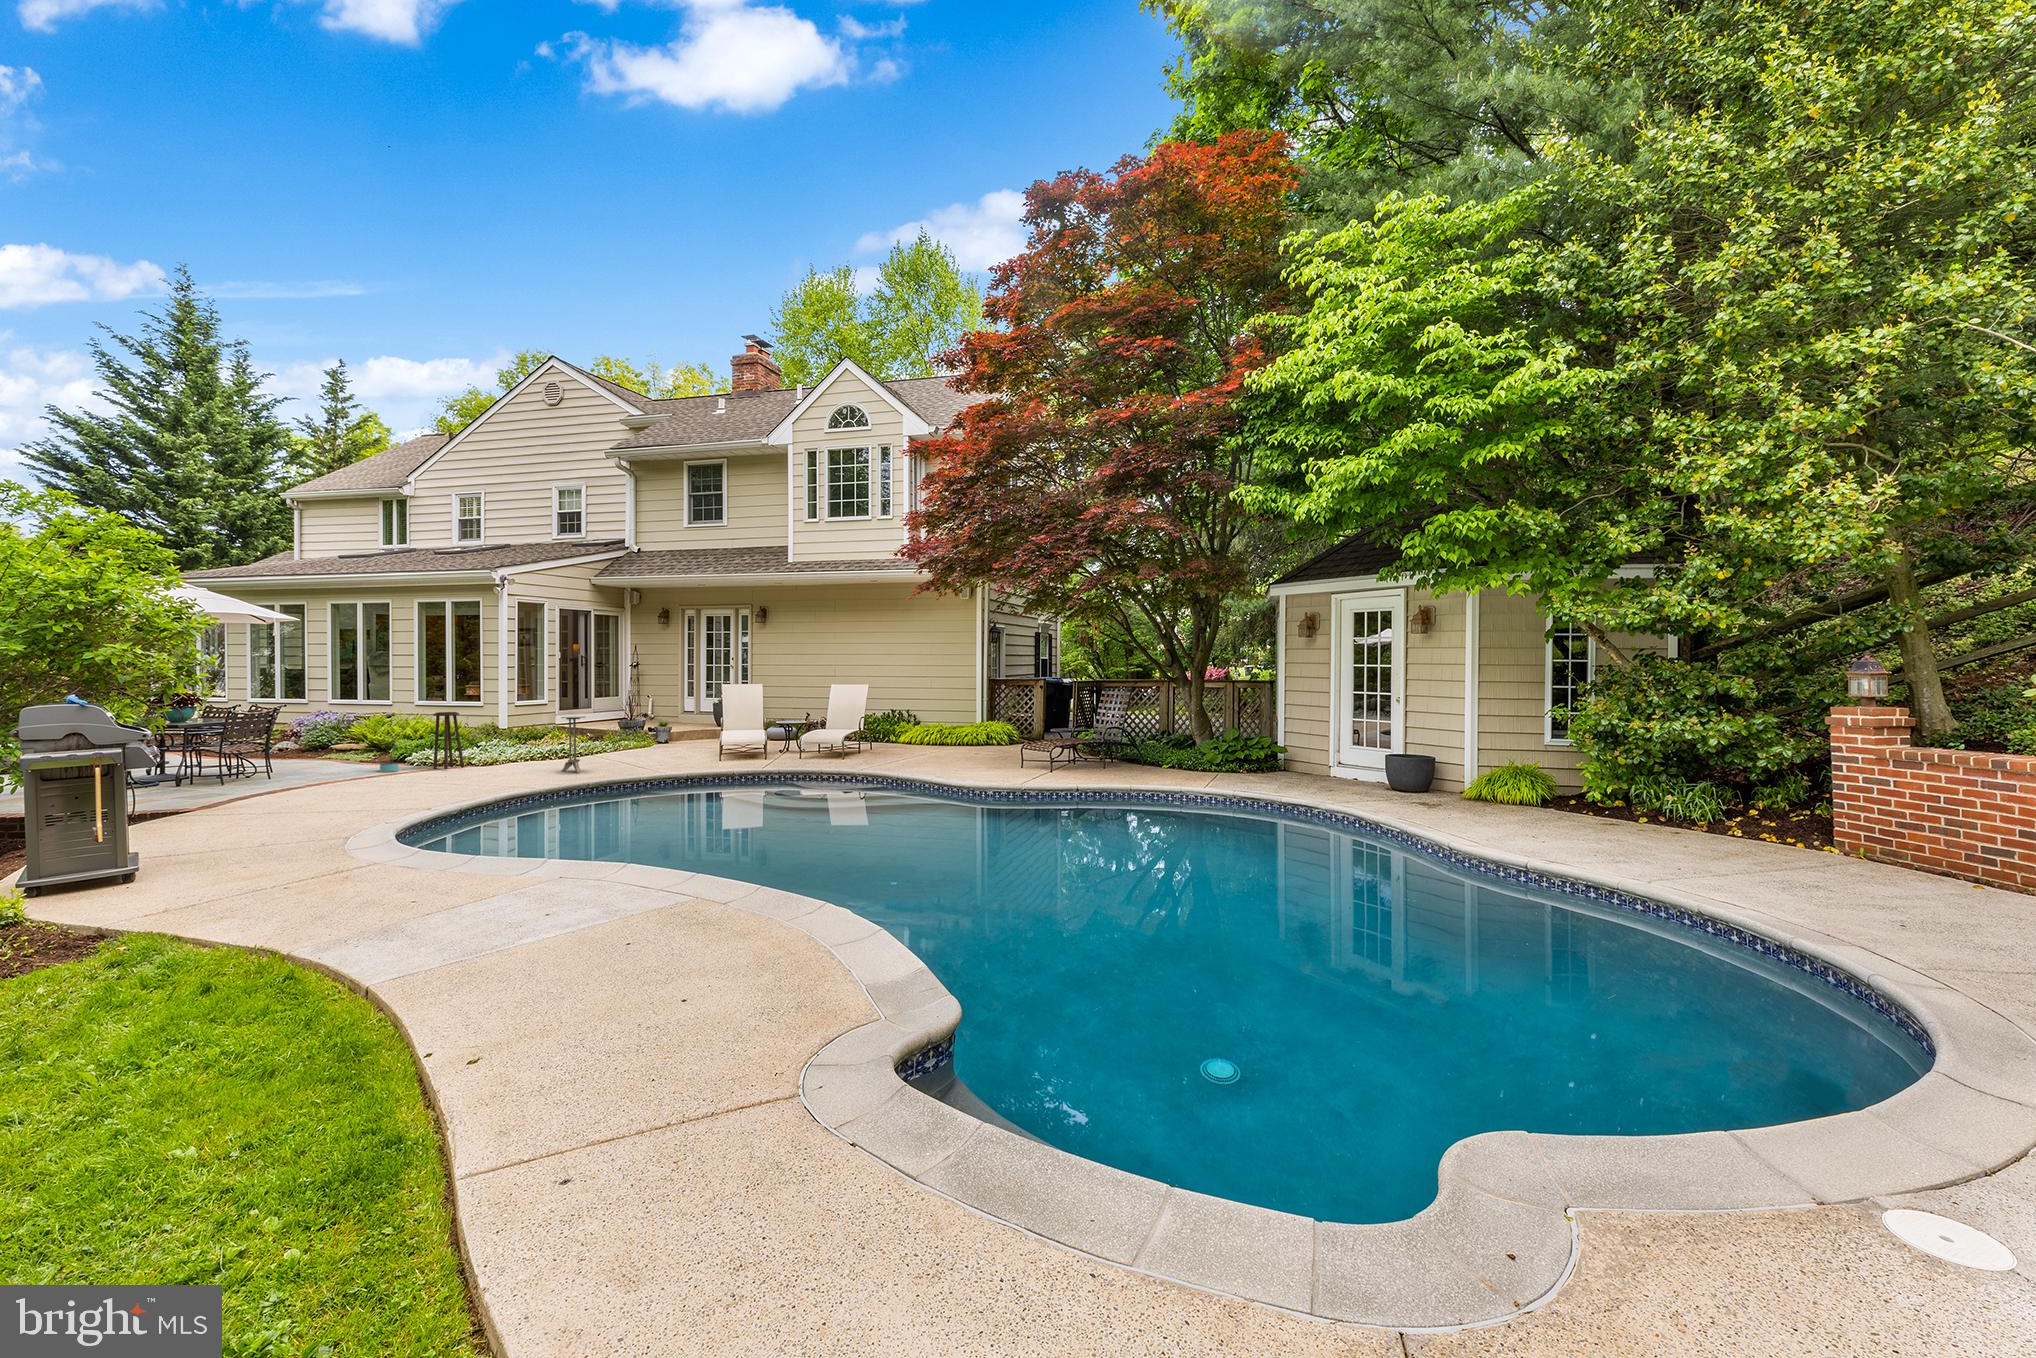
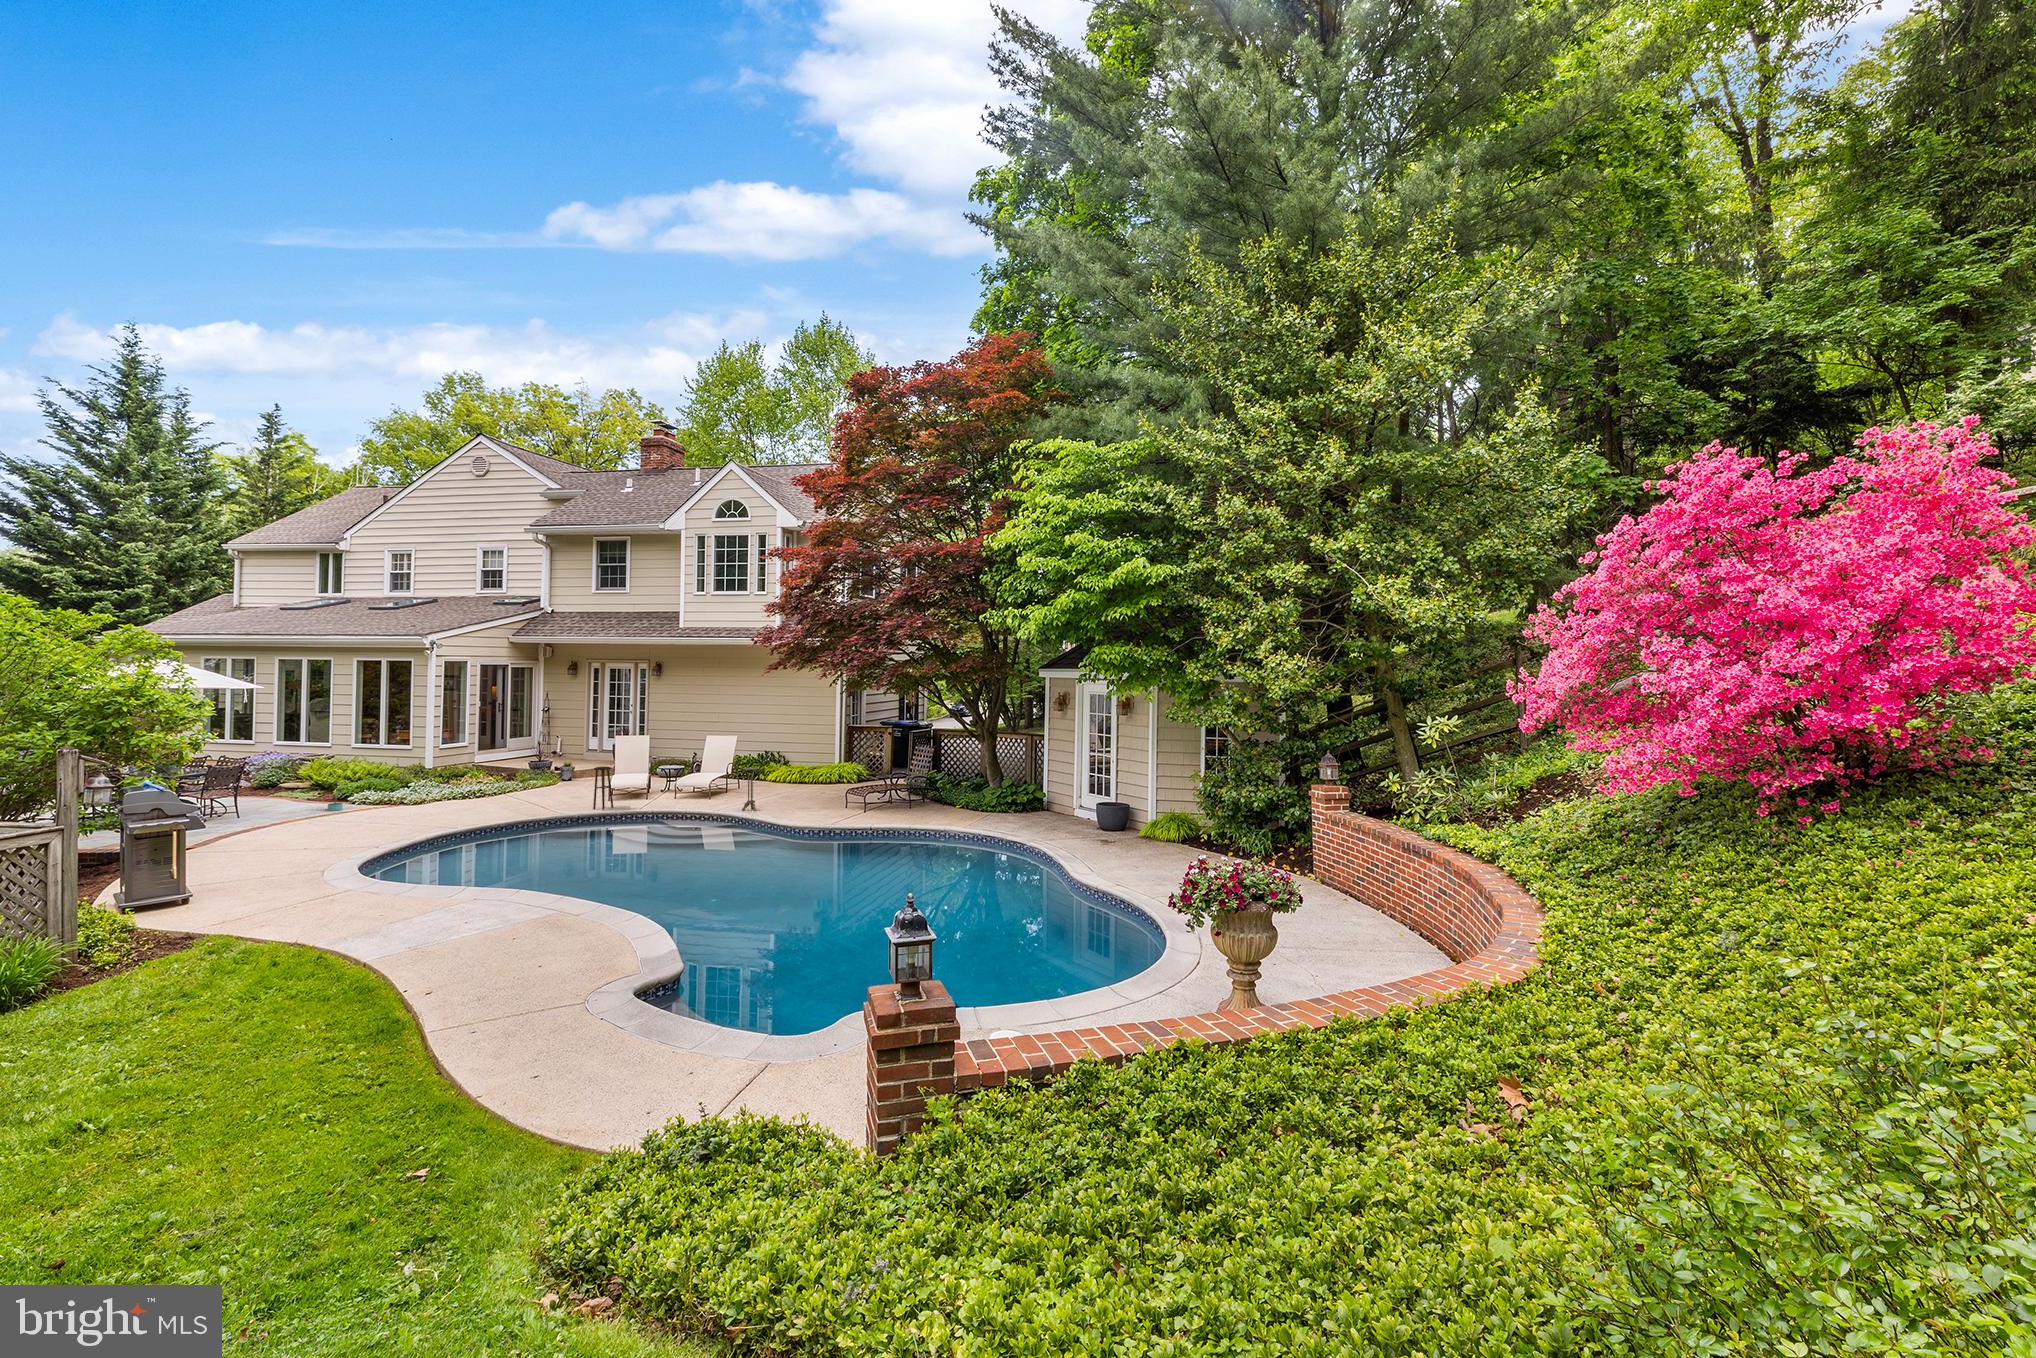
stool: present [433,712,464,769] -> present [593,767,613,810]
side table: present [561,716,585,773] -> present [742,767,759,811]

